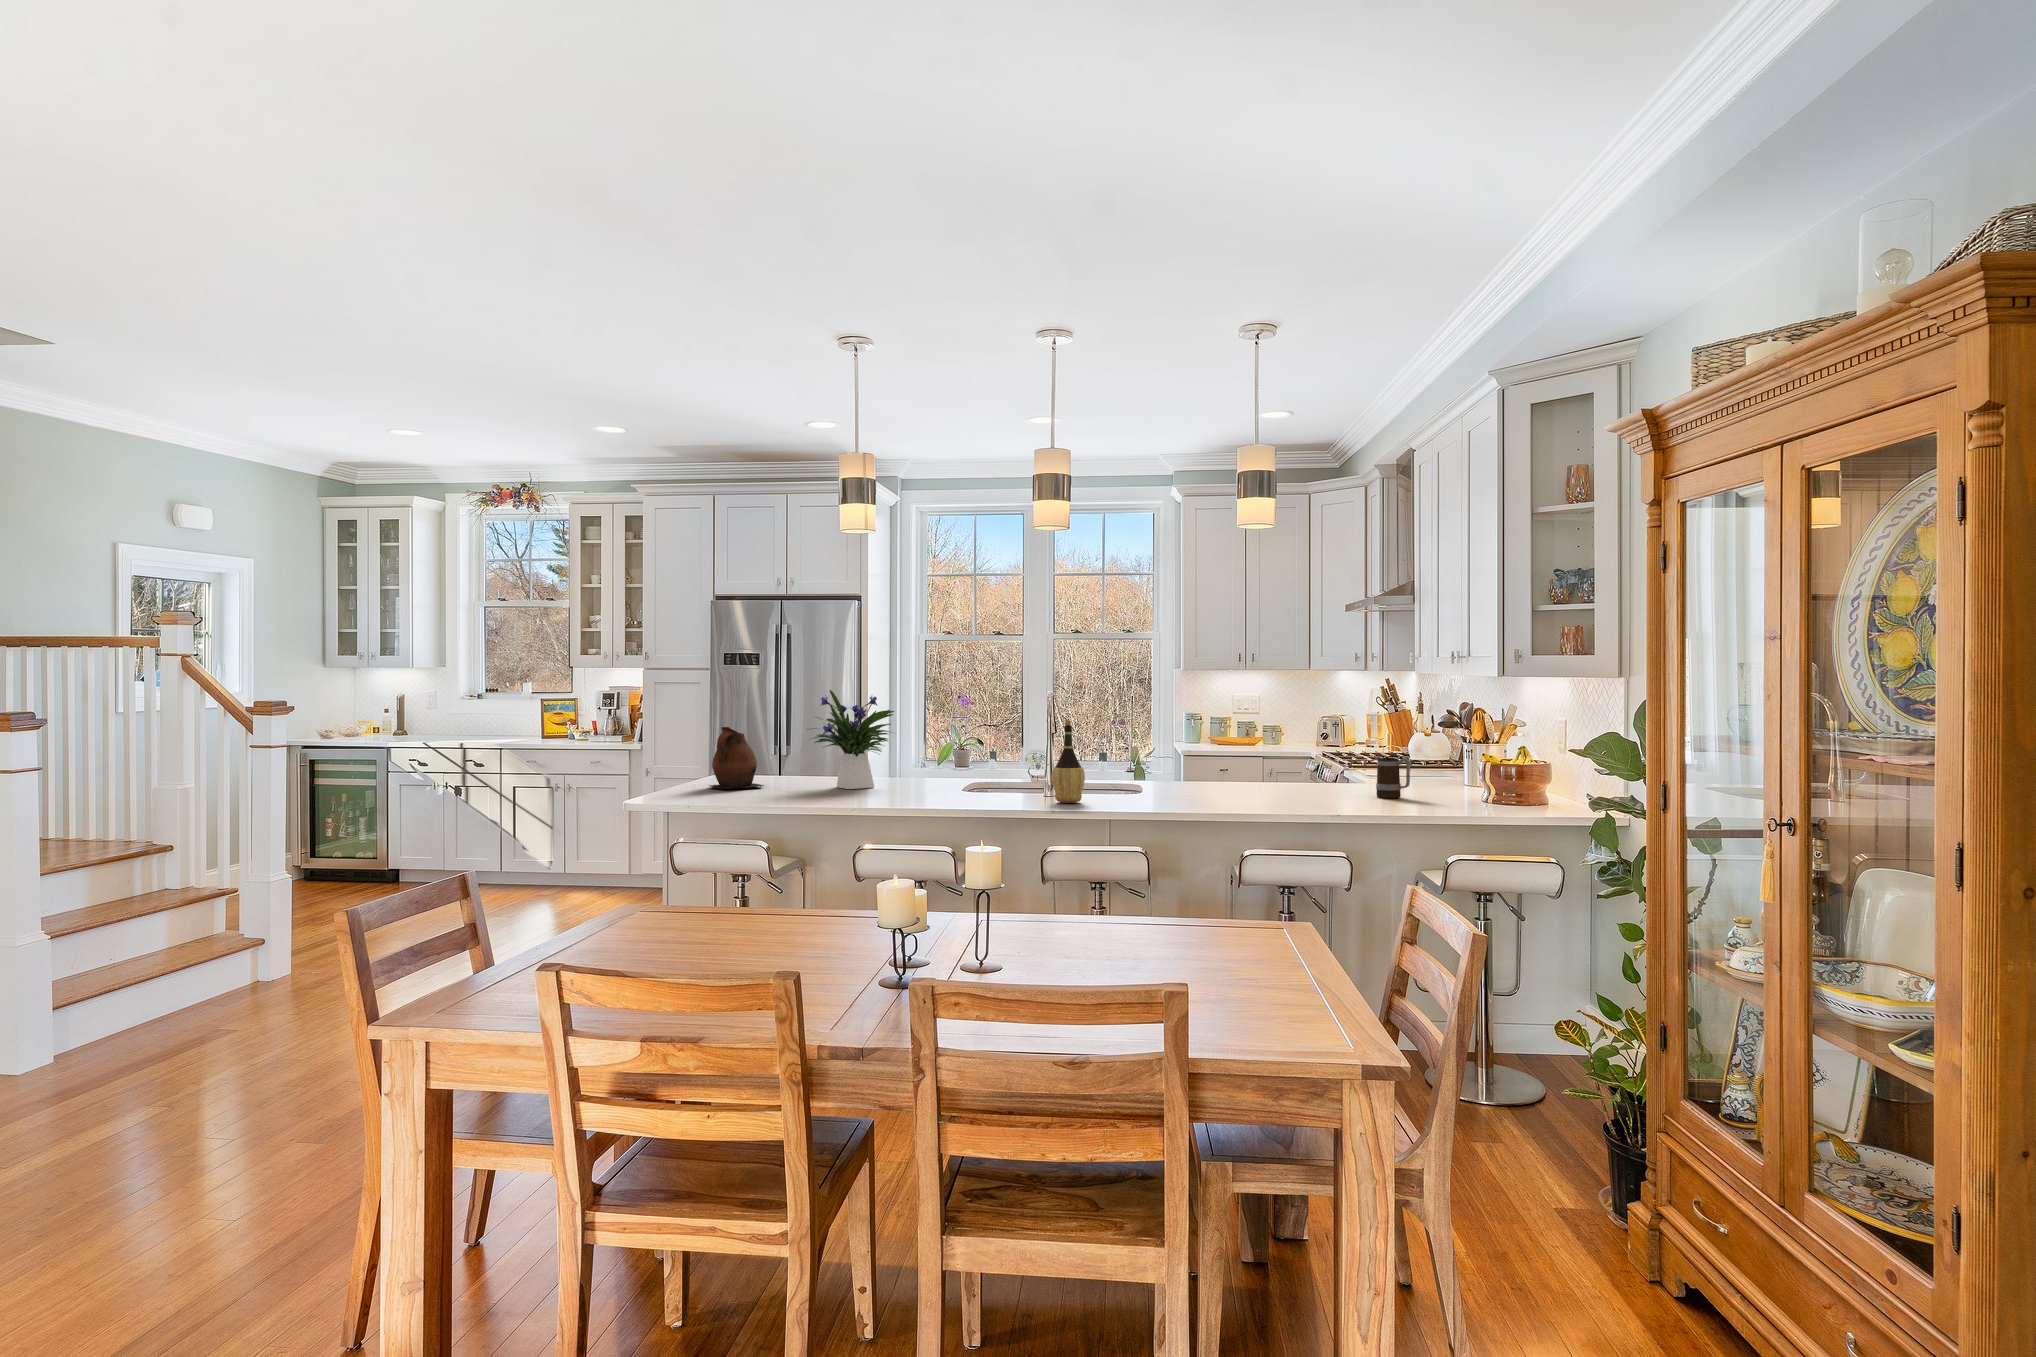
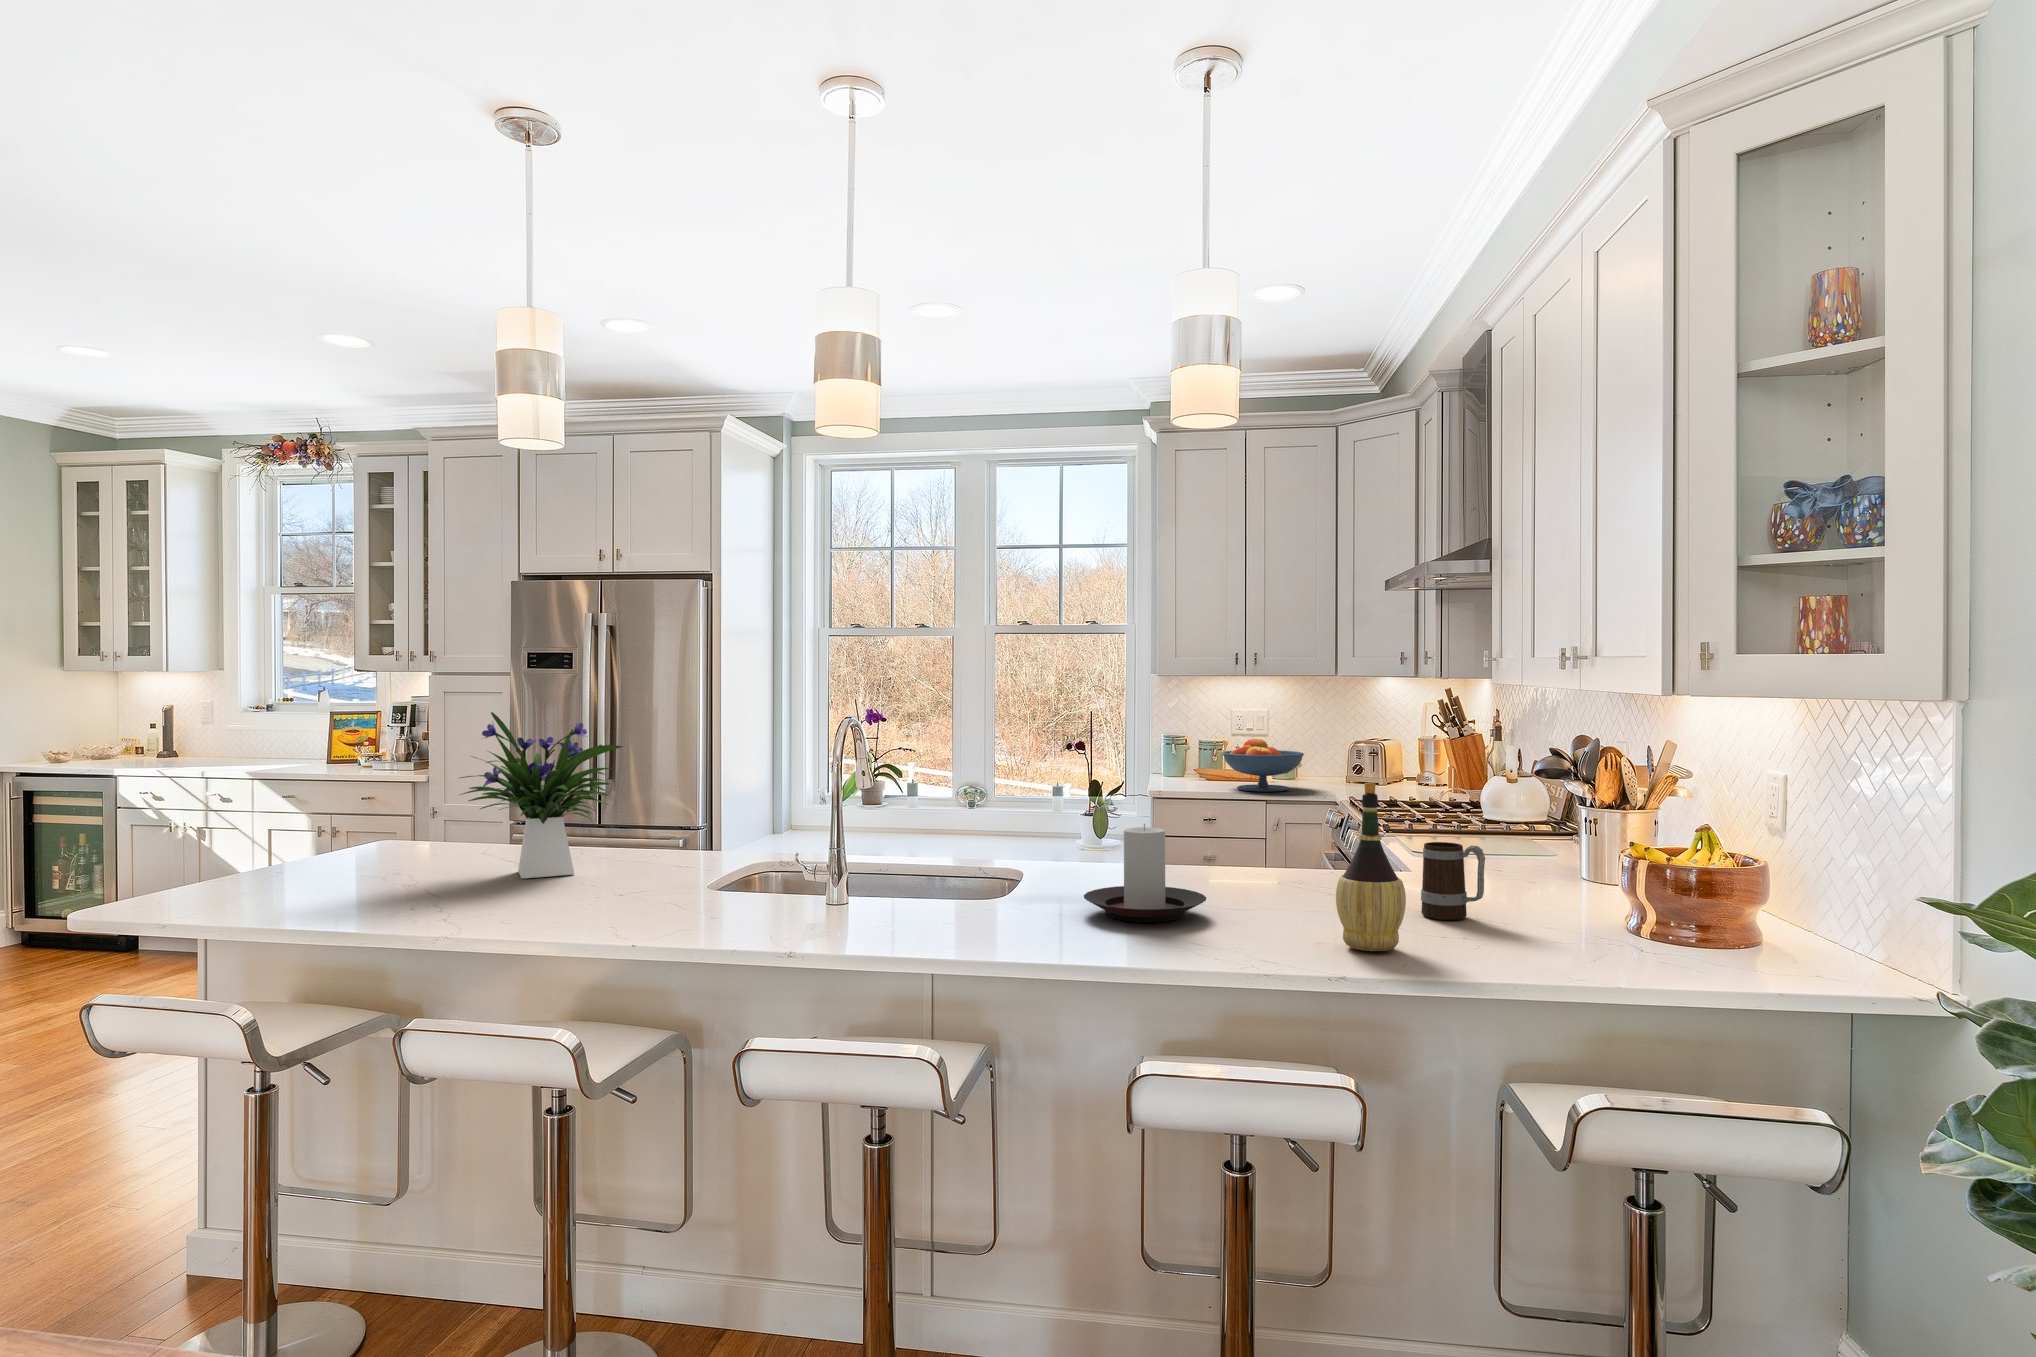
fruit bowl: none [1230,714,1287,750] -> present [1223,738,1304,792]
wine bottle: present [1052,720,1085,803] -> present [1336,783,1406,951]
ceramic pitcher: present [710,727,764,789] -> none [304,772,399,877]
candle holder: none [1194,748,1262,800] -> present [1084,824,1206,922]

